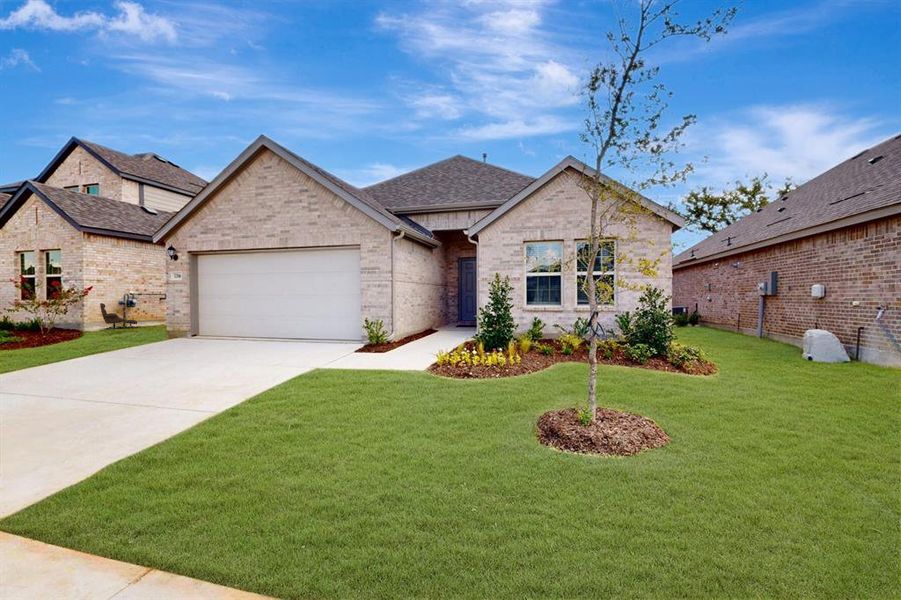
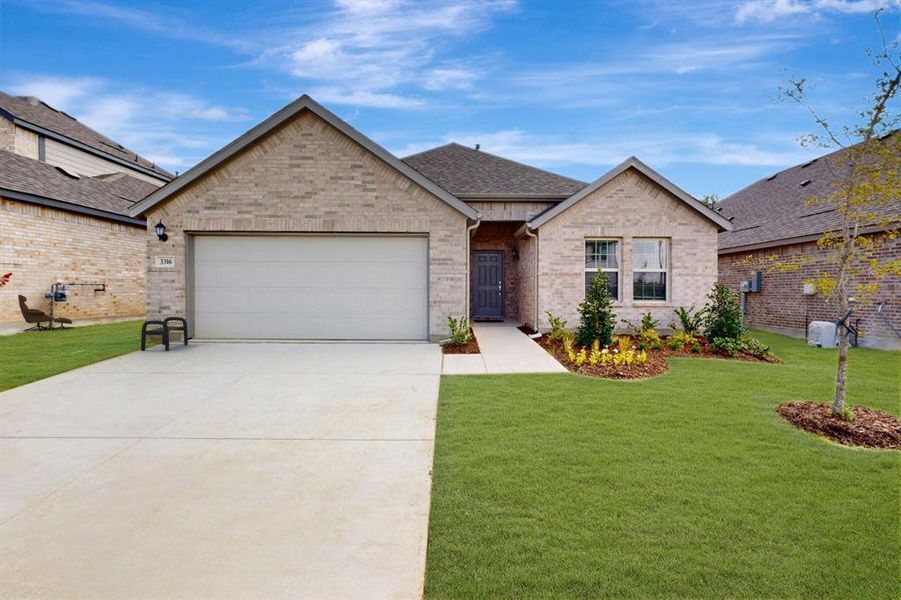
bench: none [151,318,190,343] -> present [141,317,188,351]

